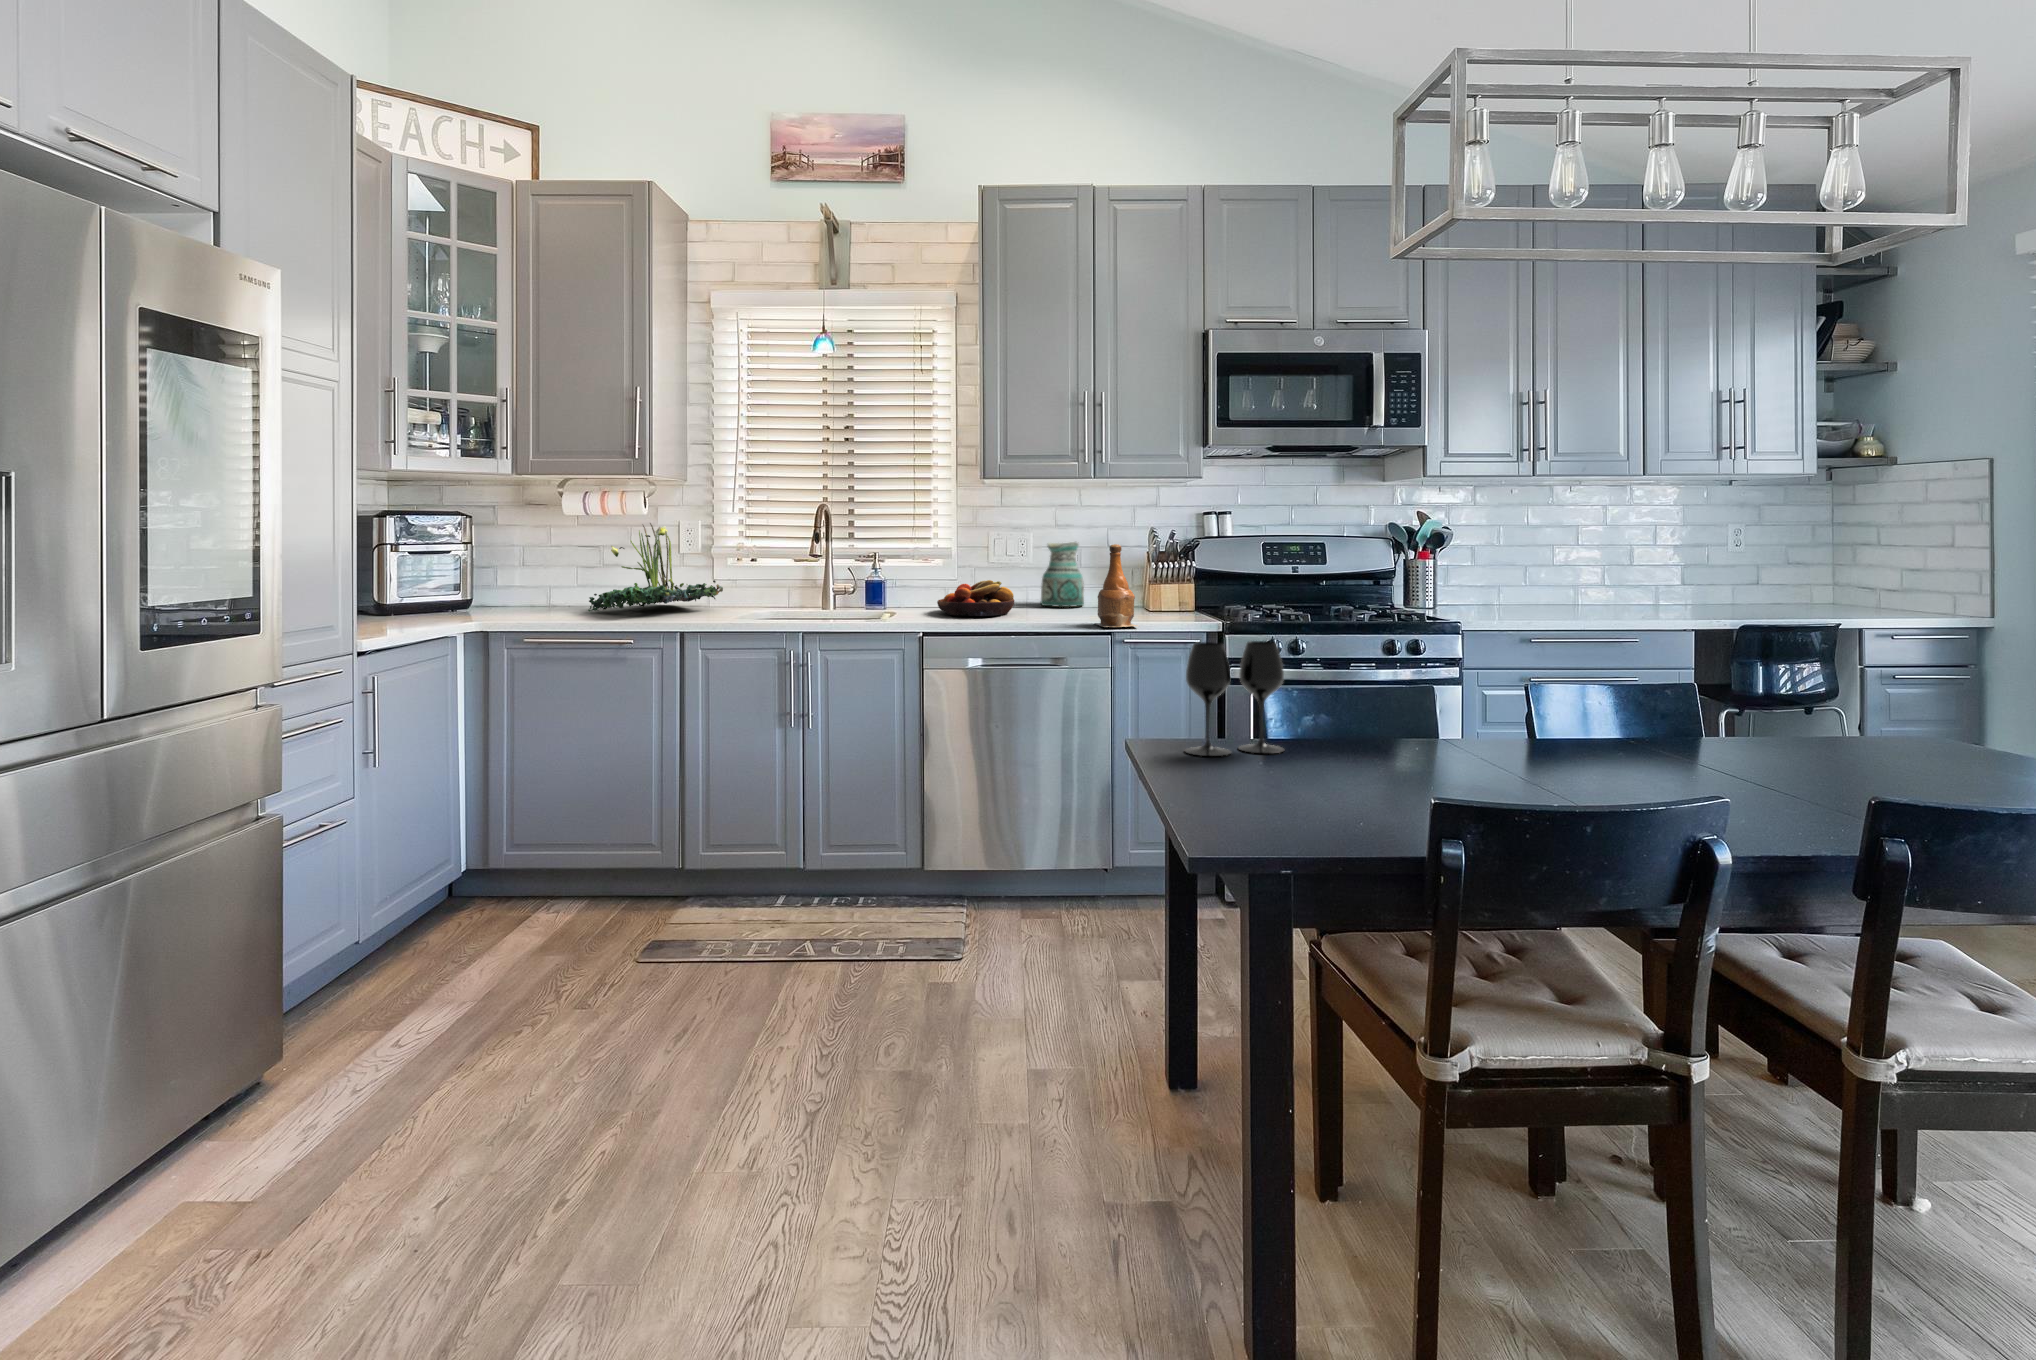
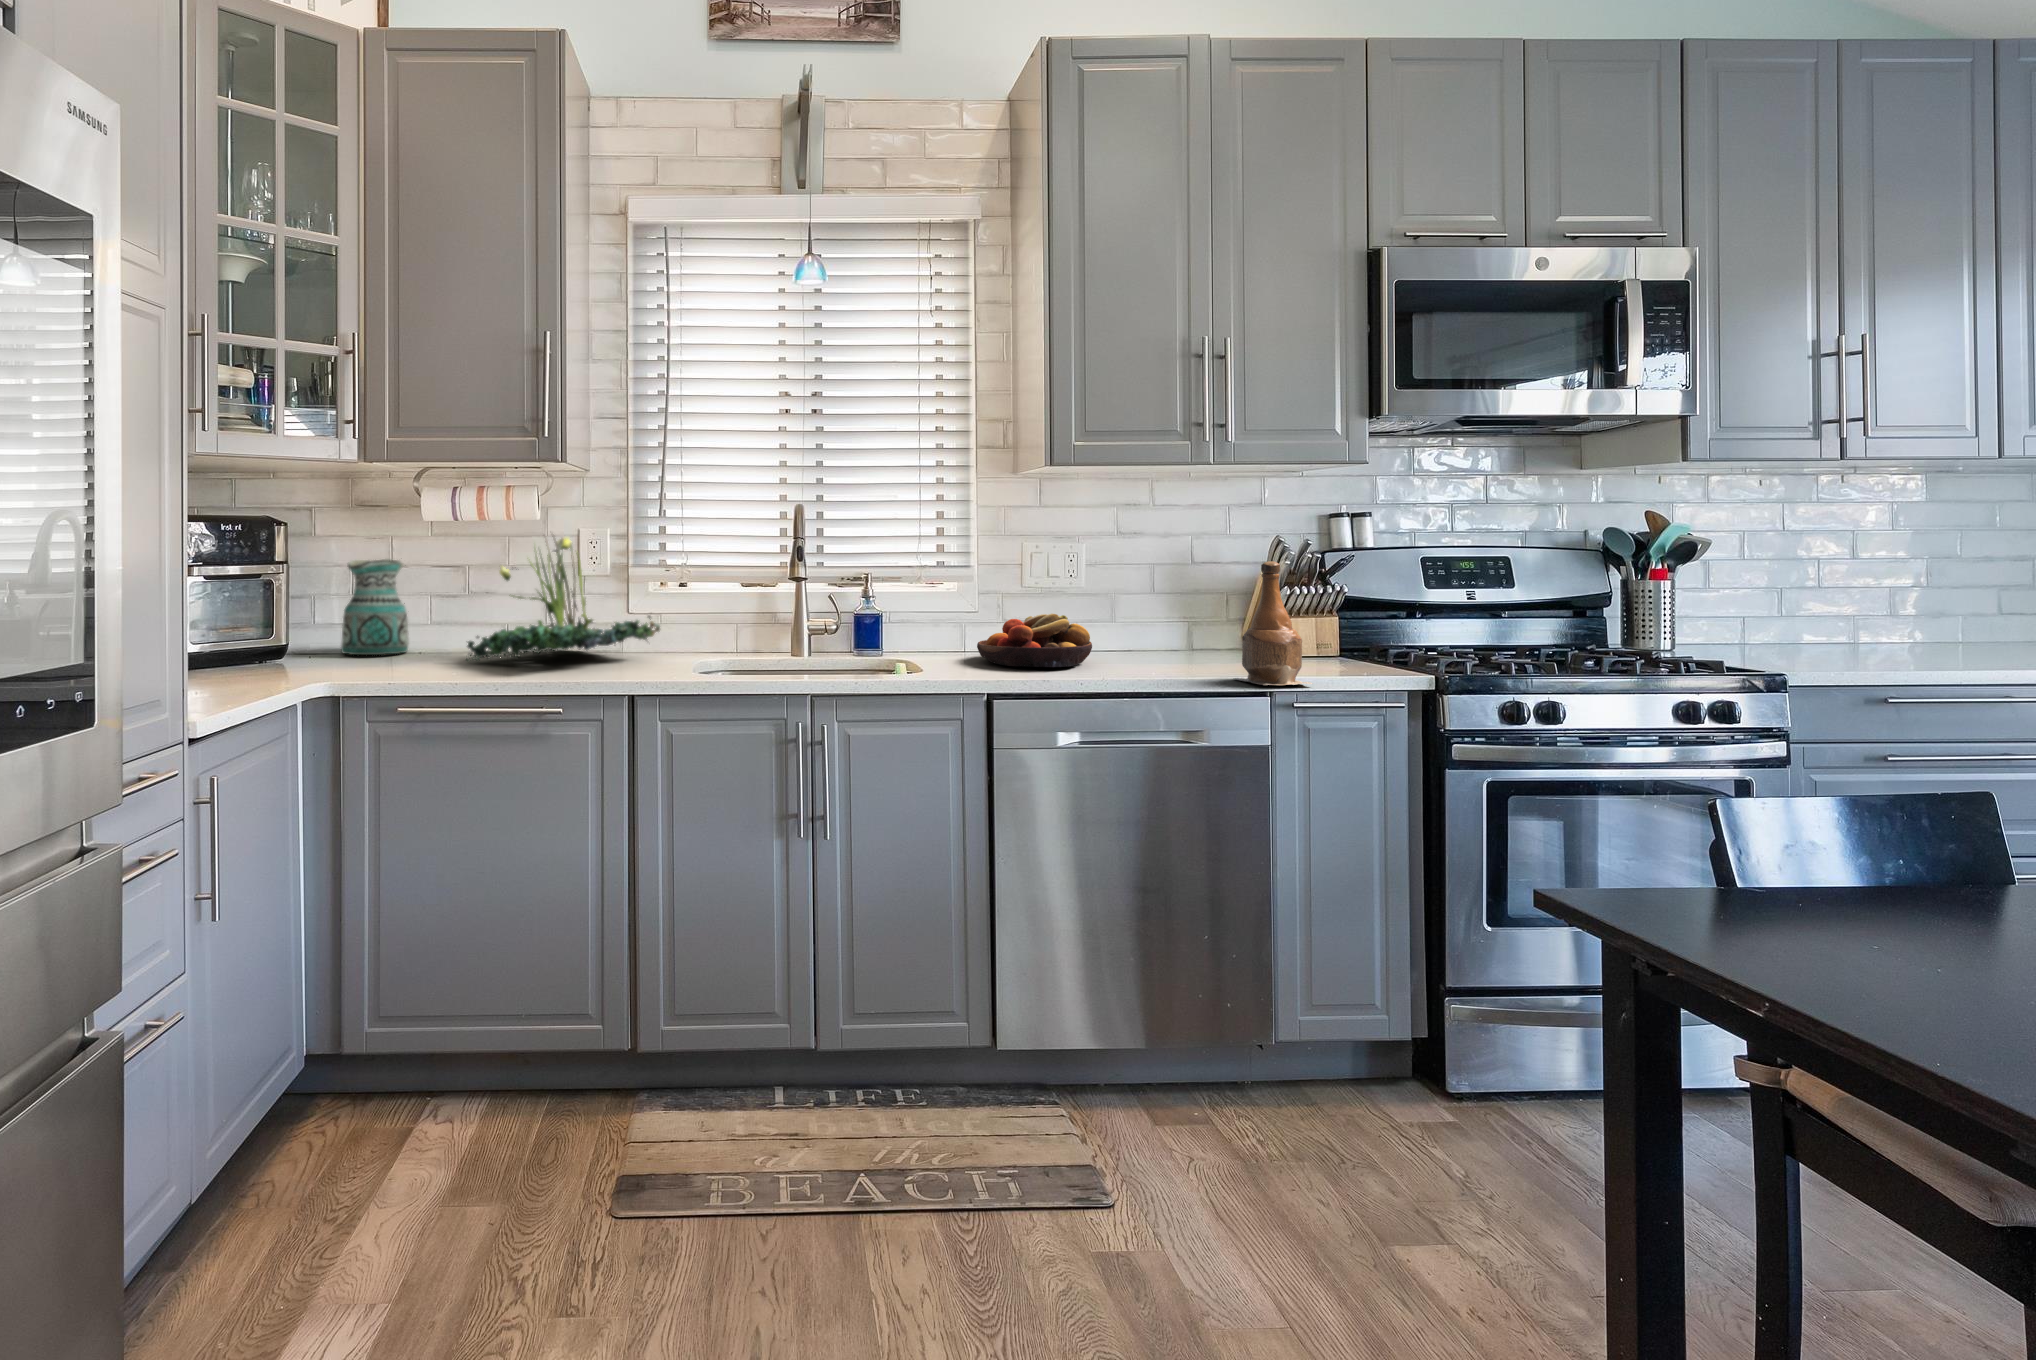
ceramic pitcher: present [1041,542,1084,607] -> present [341,559,409,655]
wine glass: present [1185,641,1284,756] -> none [1759,737,1941,948]

